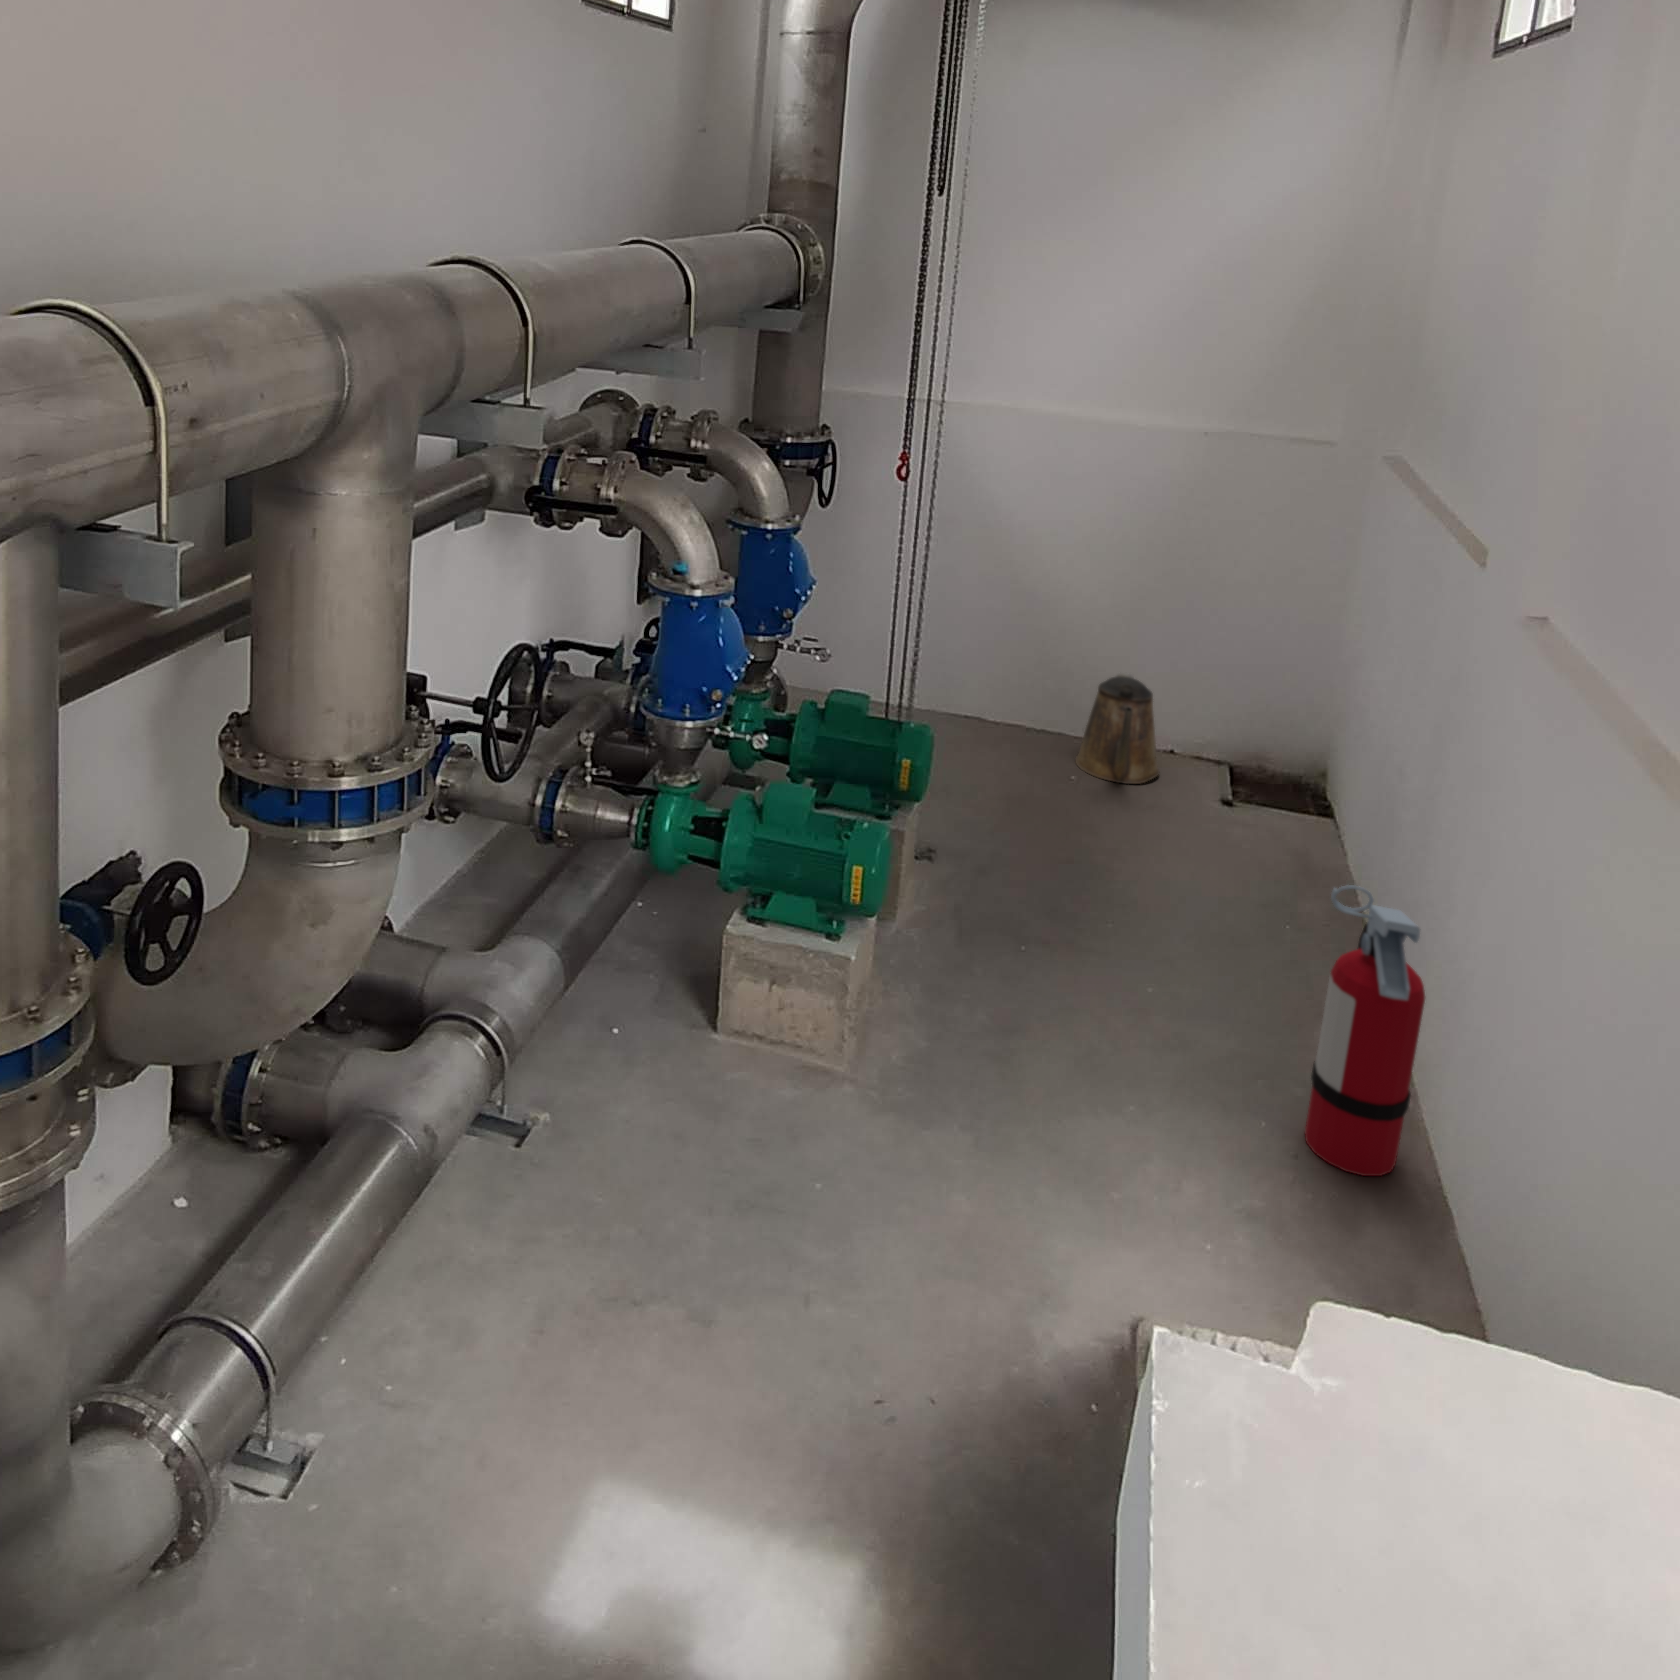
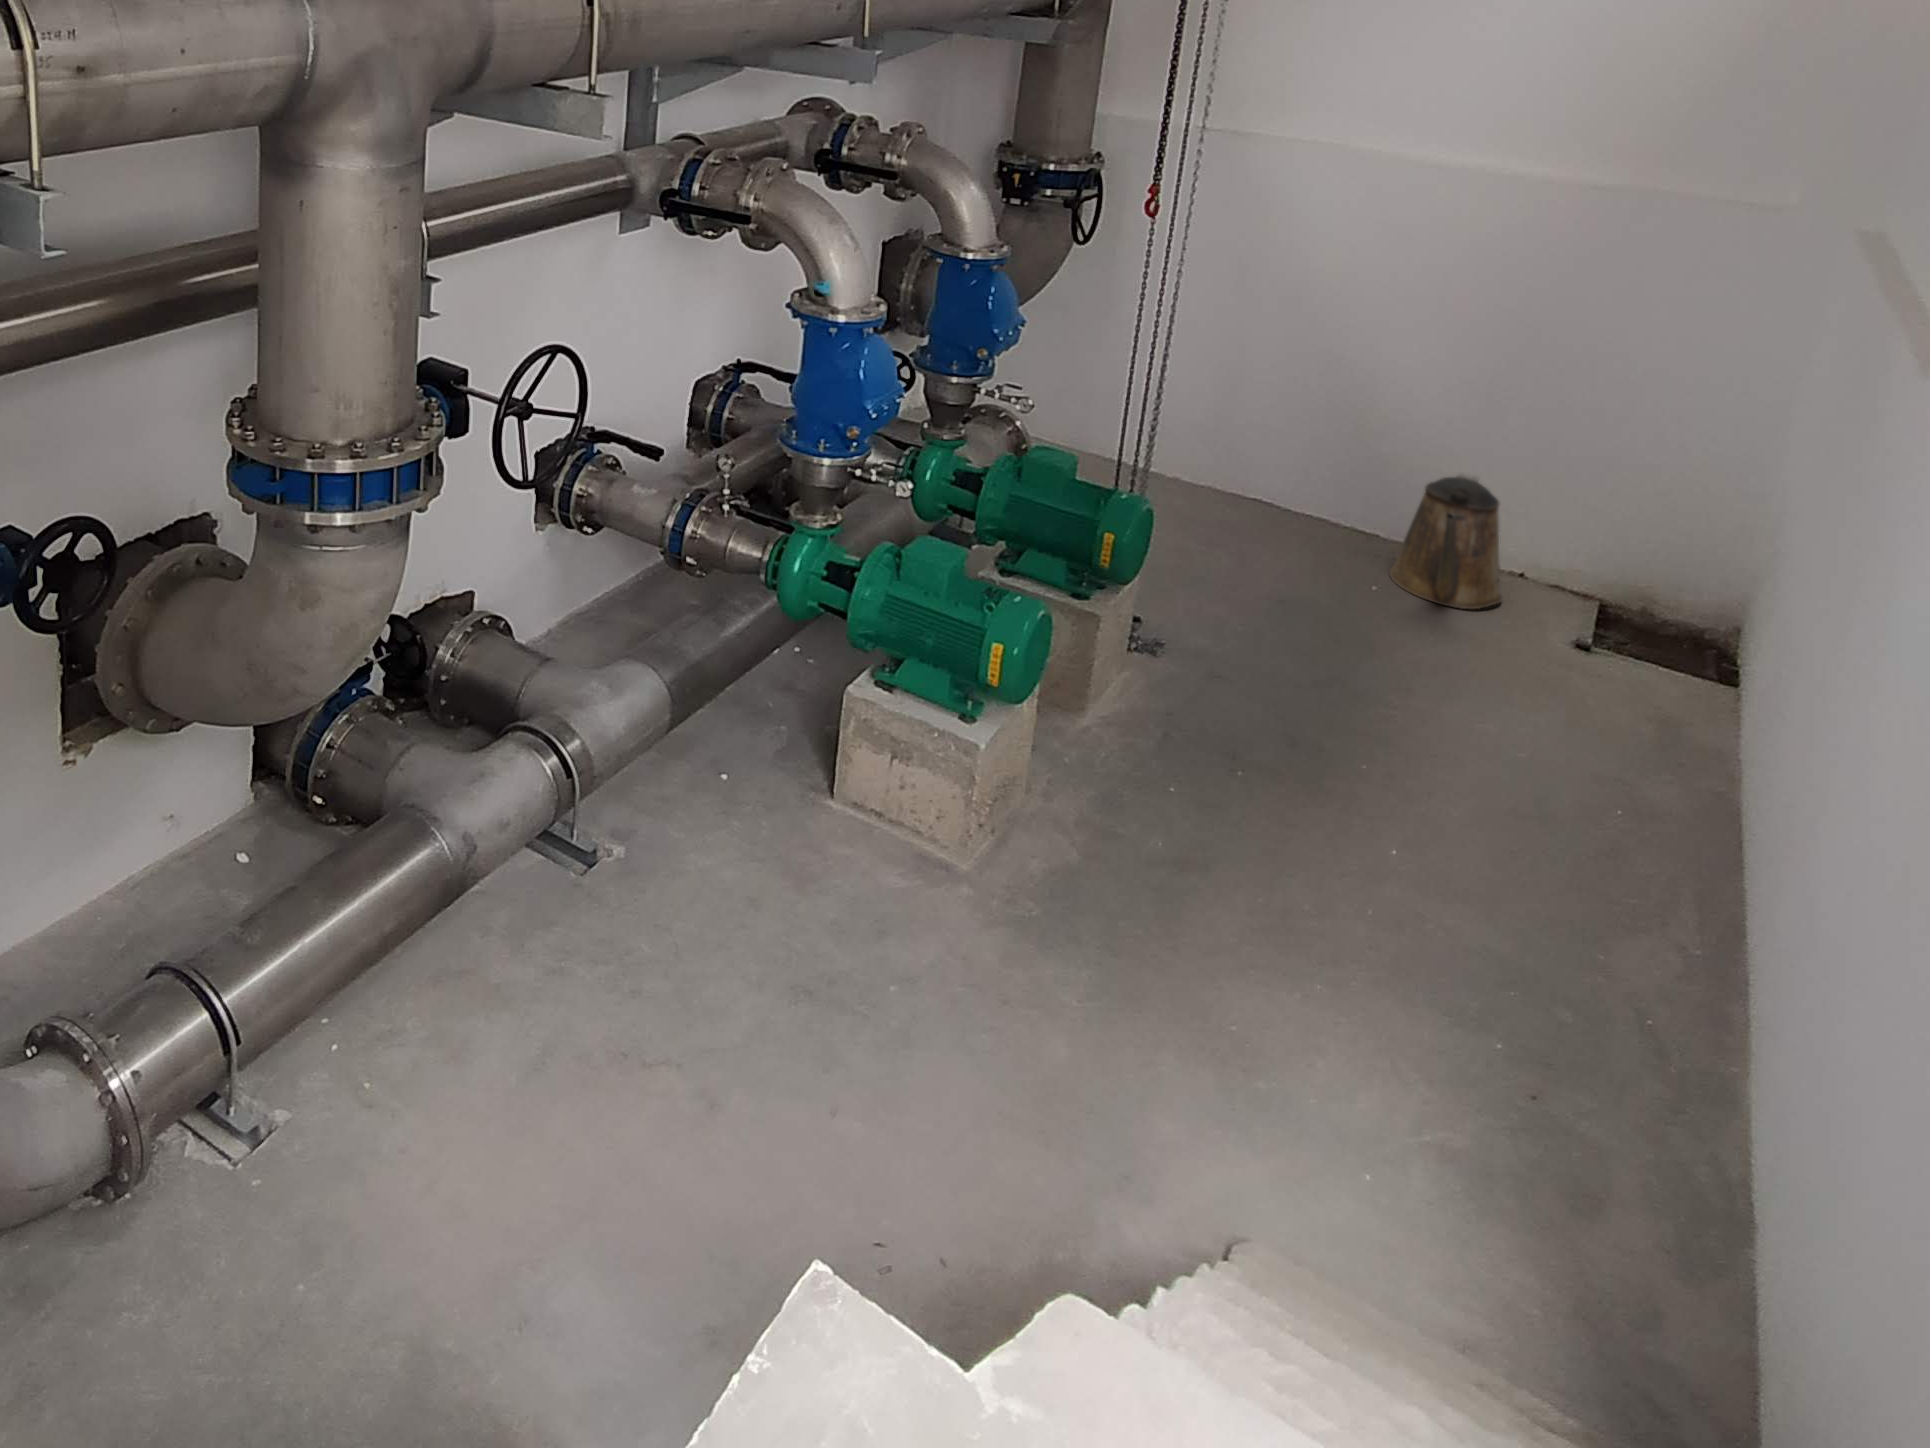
fire extinguisher: present [1305,885,1425,1176] -> none [1563,764,1749,1143]

